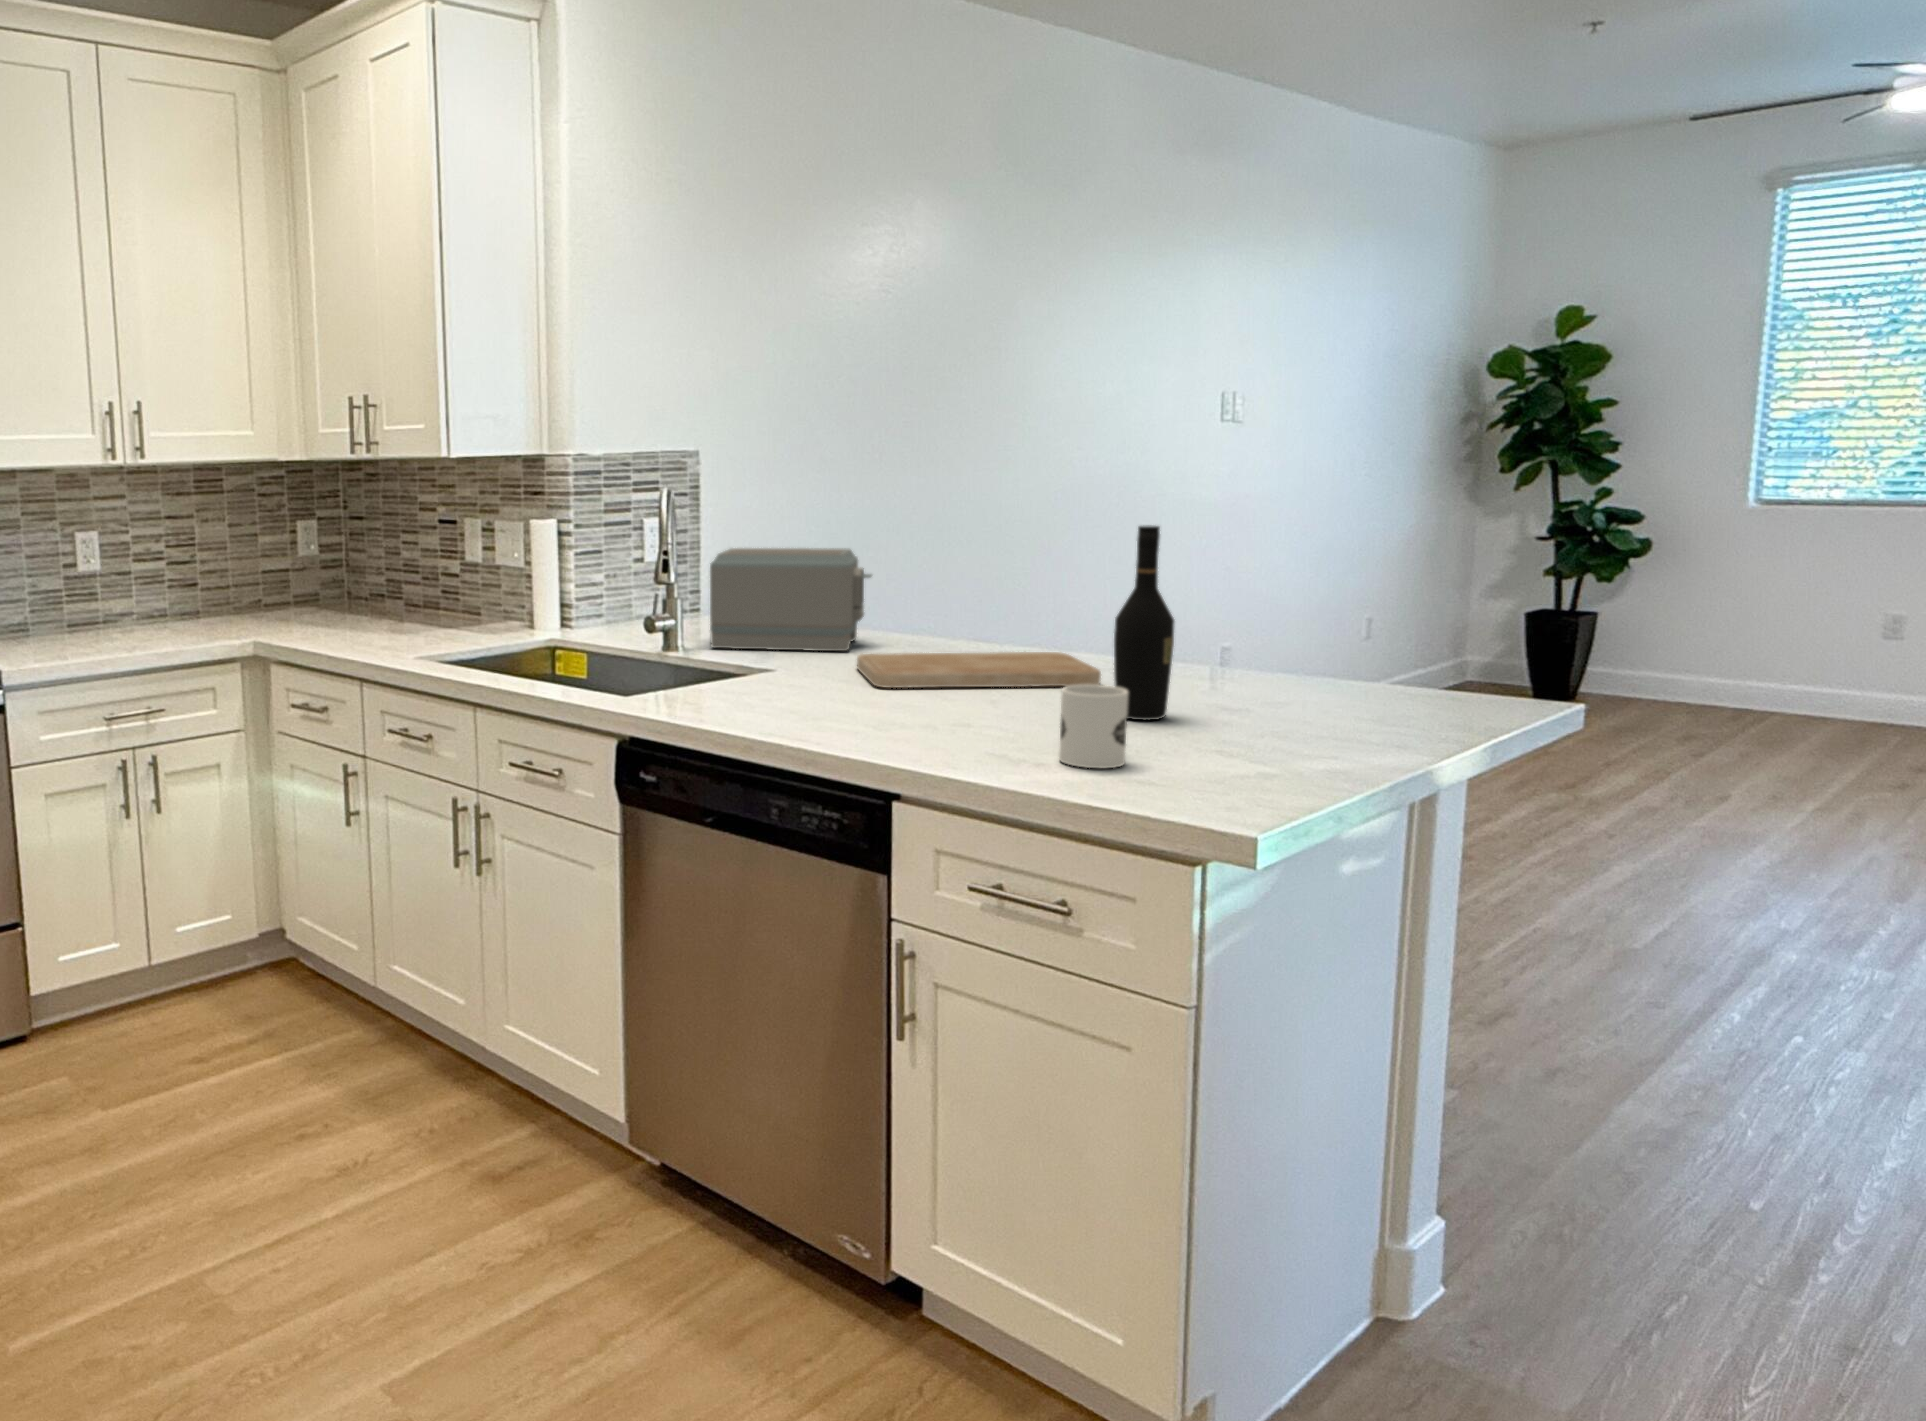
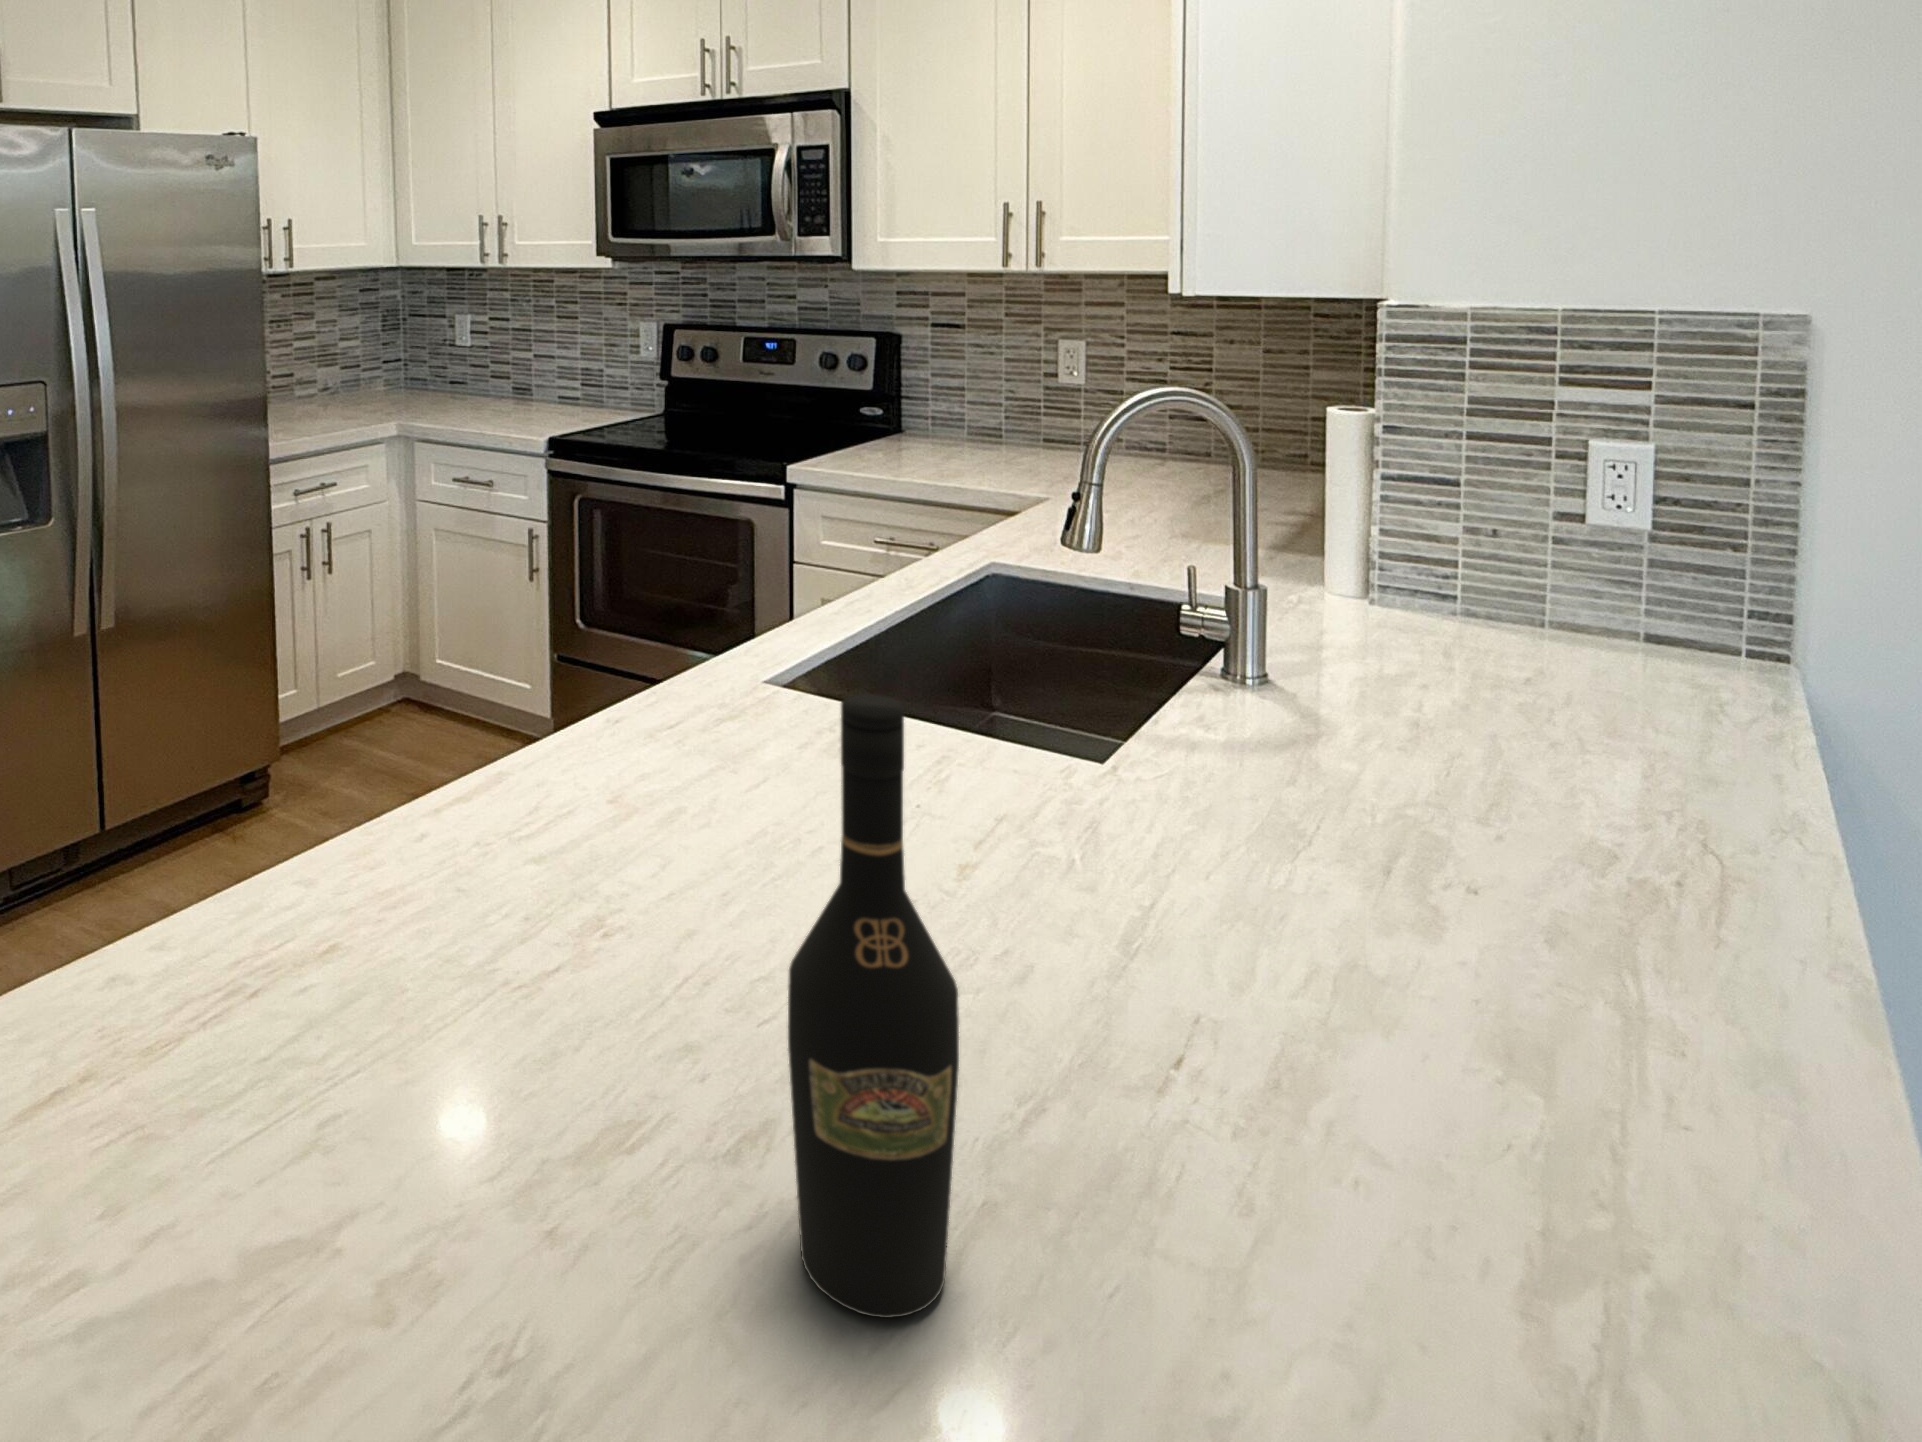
toaster: present [710,548,872,651] -> none [1309,527,1700,838]
cutting board: present [857,652,1101,688] -> none [1013,820,1735,1236]
mug: present [1059,685,1128,768] -> none [236,920,422,1158]

